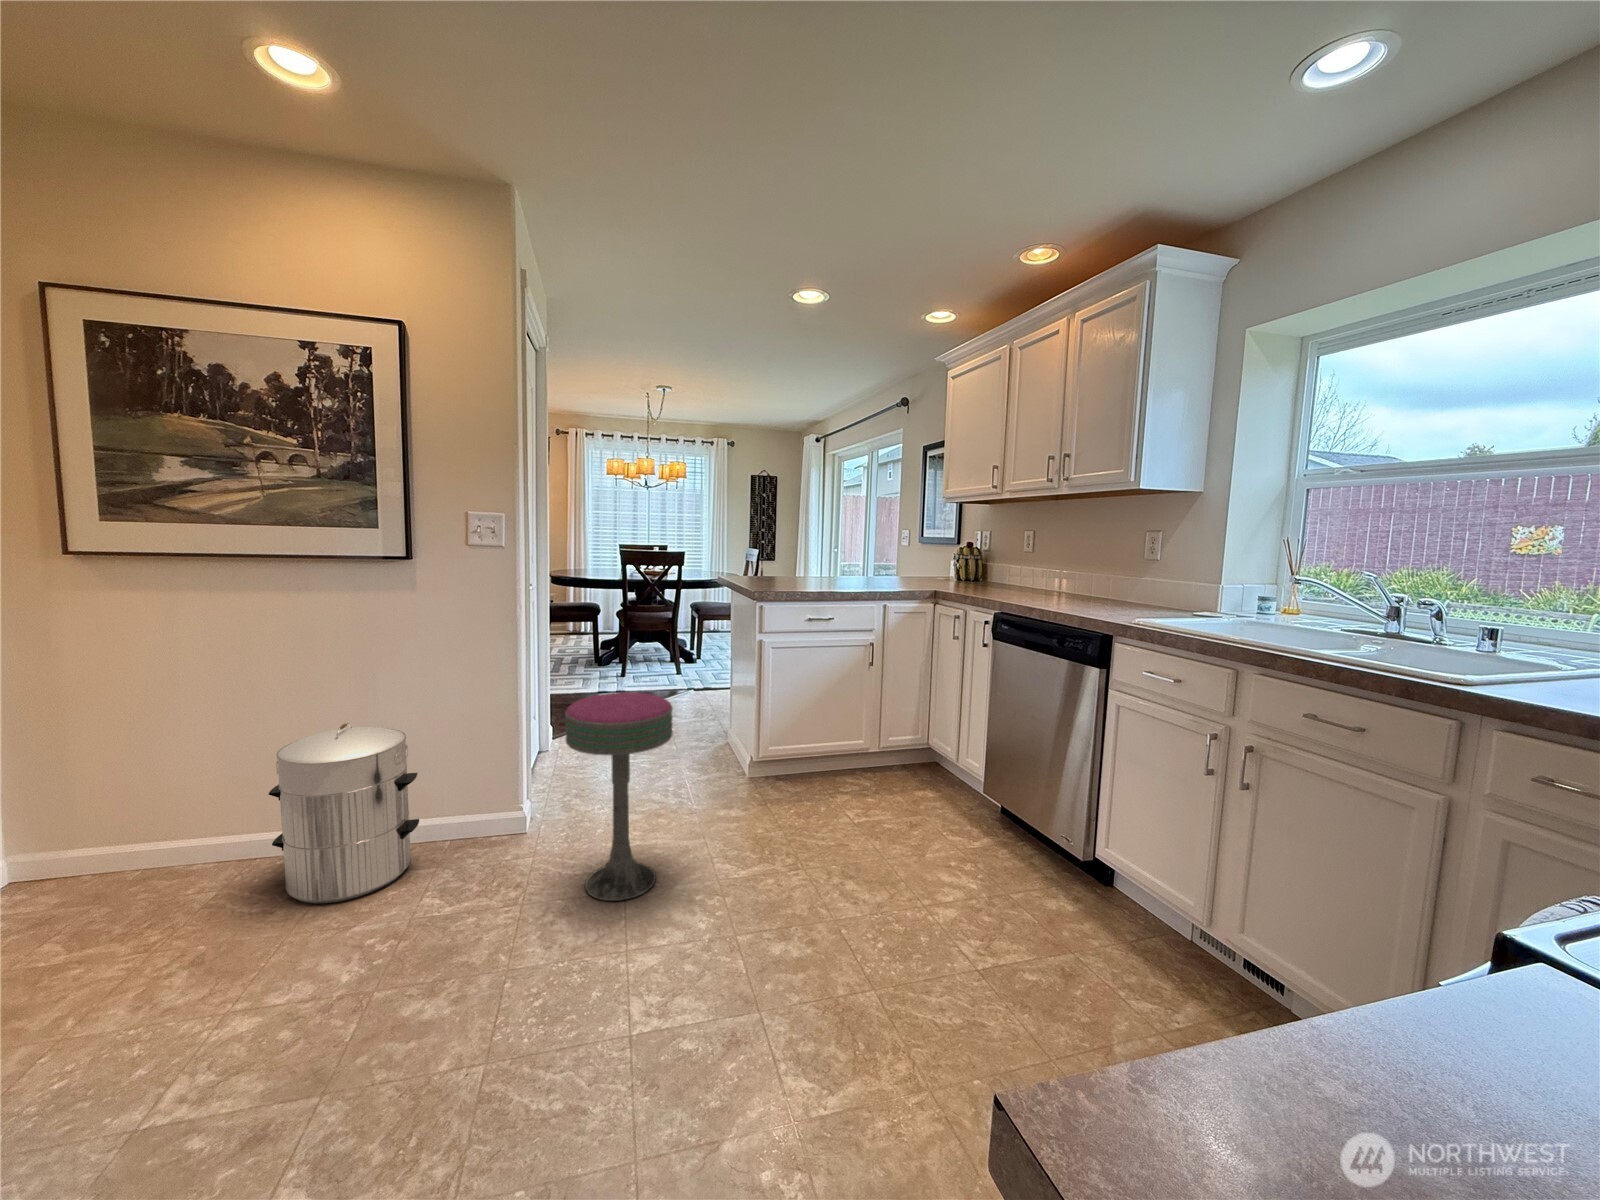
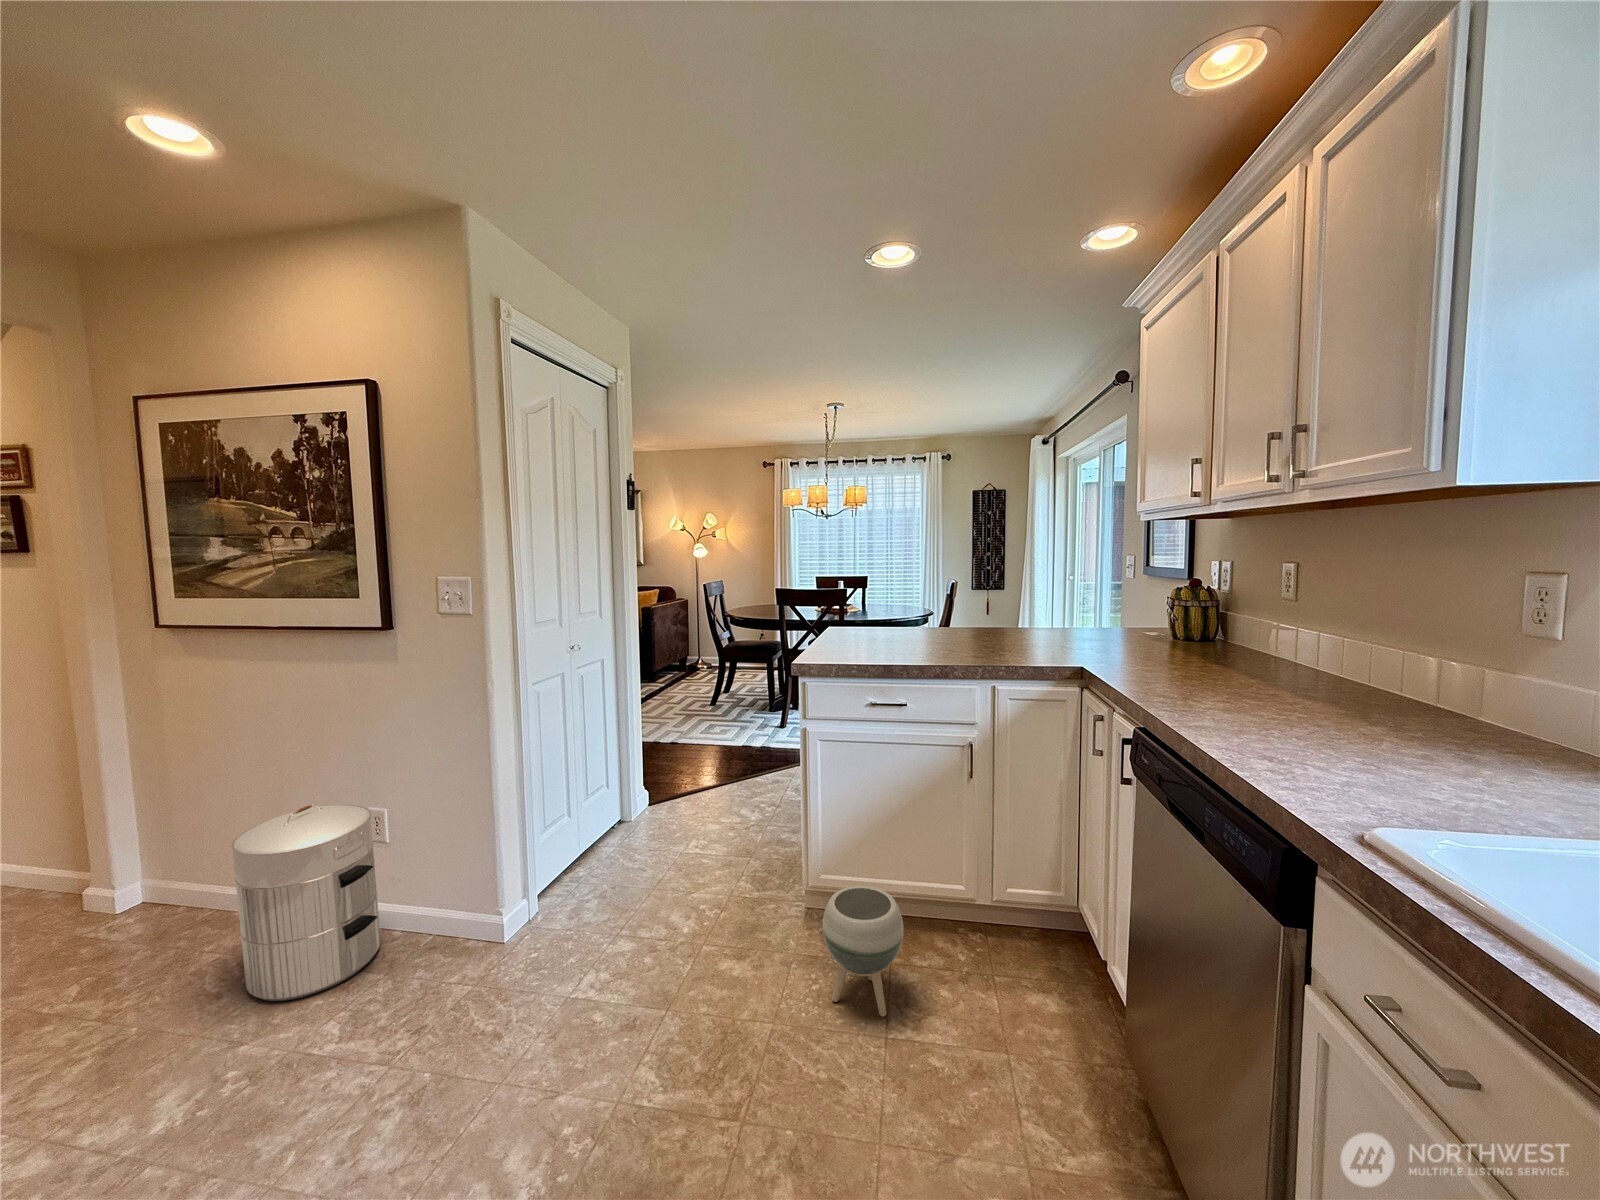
bar stool: present [565,692,673,901] -> none [419,809,572,1106]
planter: none [801,736,854,812] -> present [823,886,903,1017]

